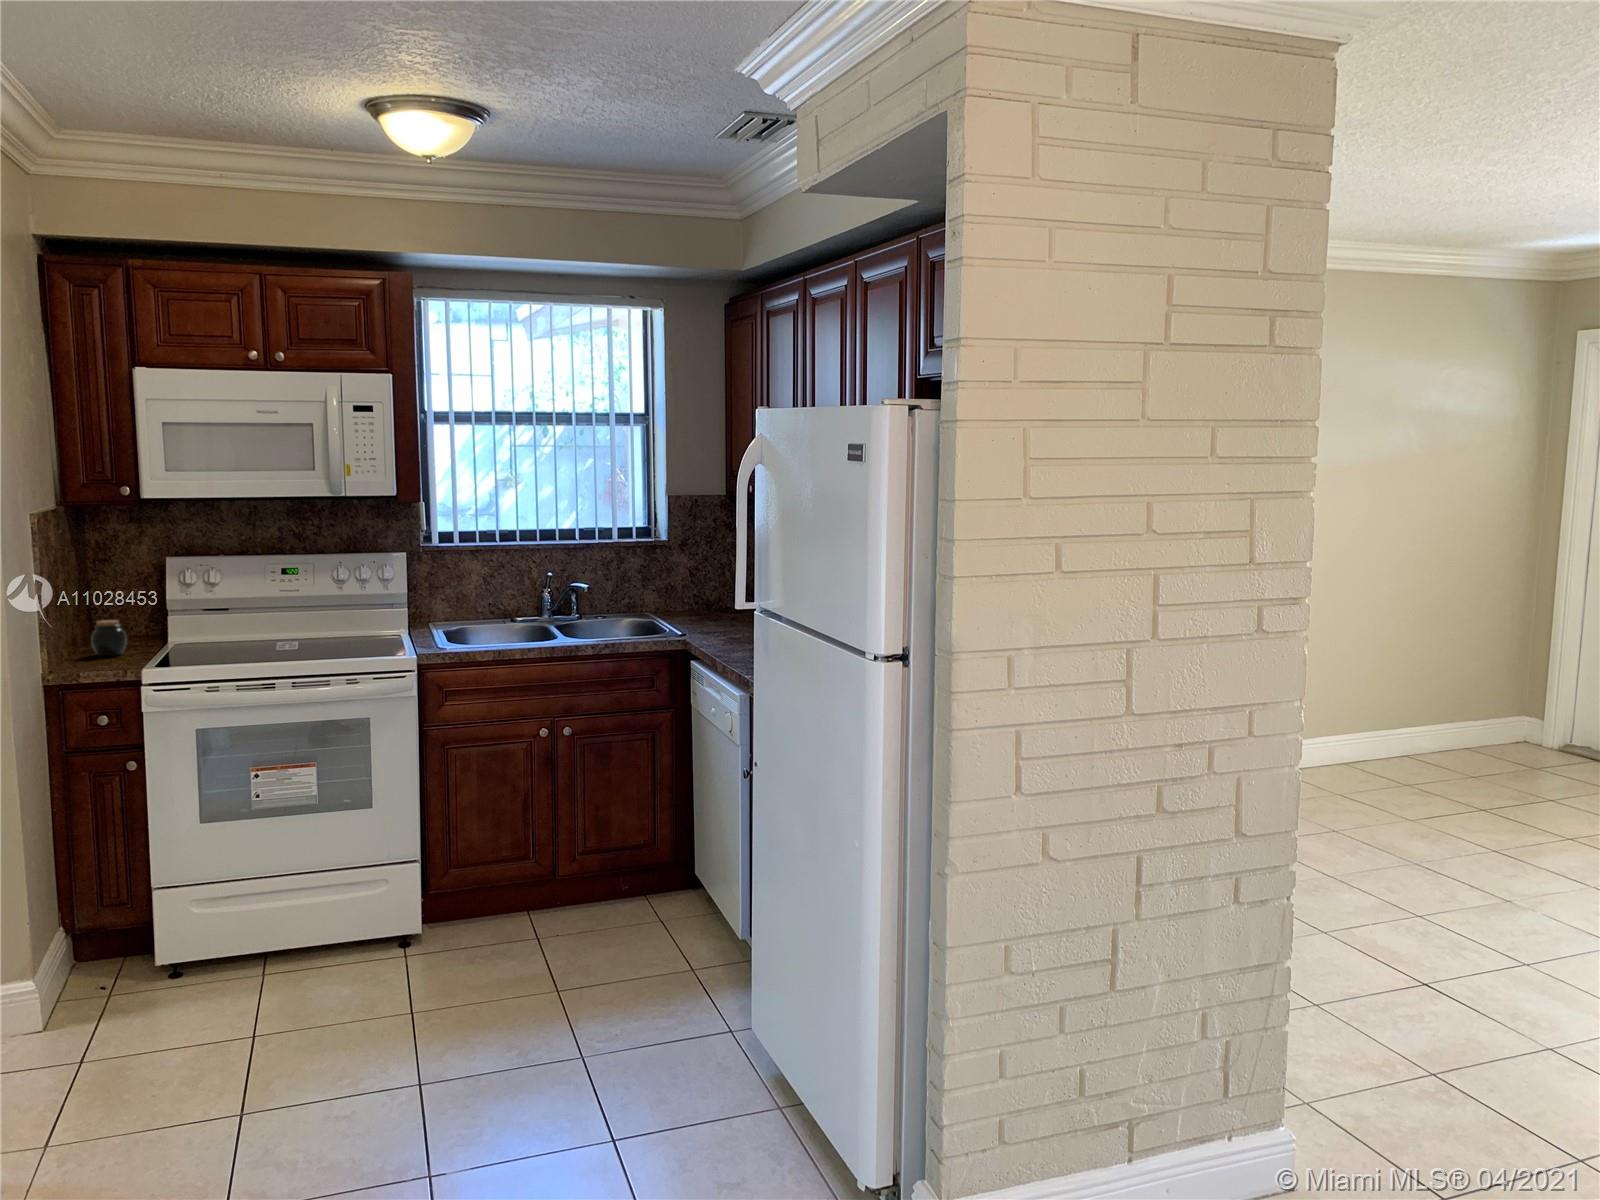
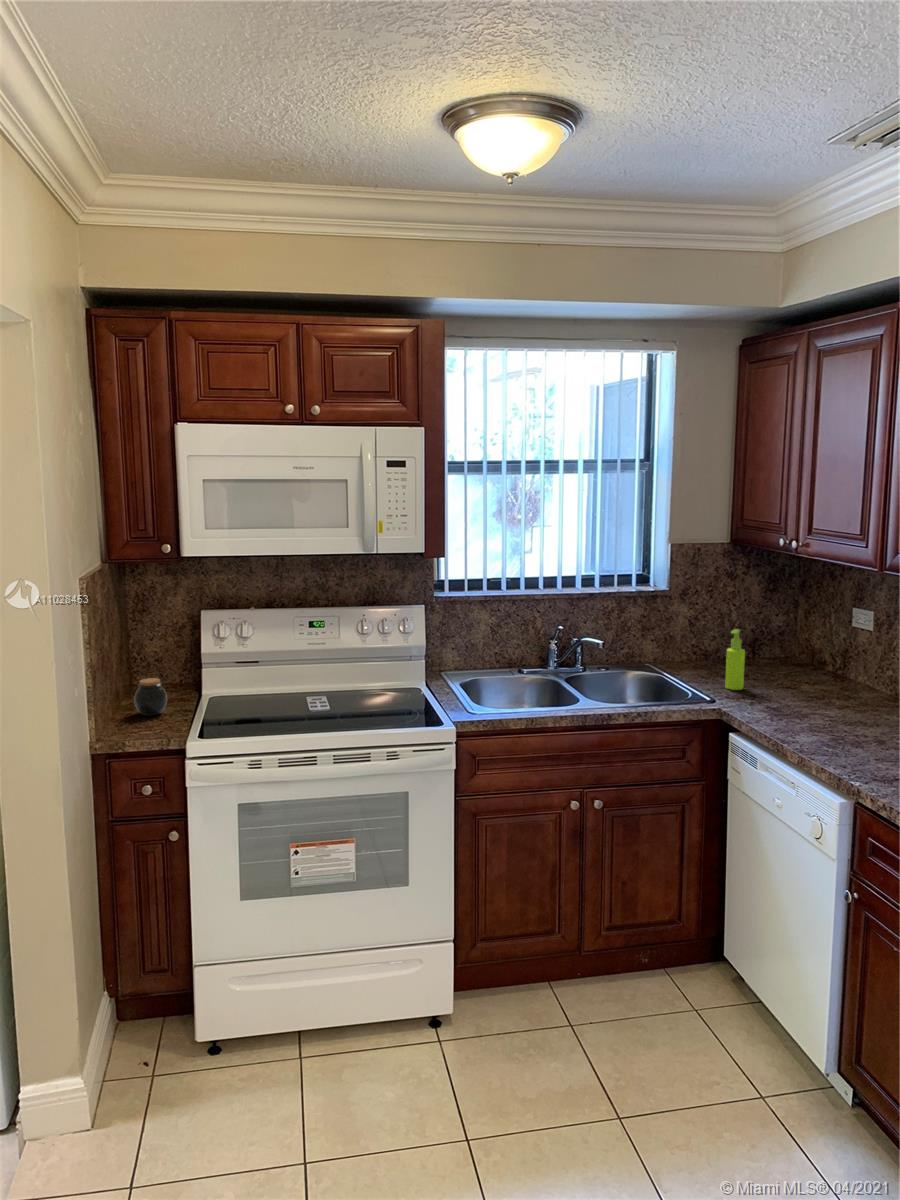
soap dispenser: none [707,572,724,629] -> present [725,629,745,690]

